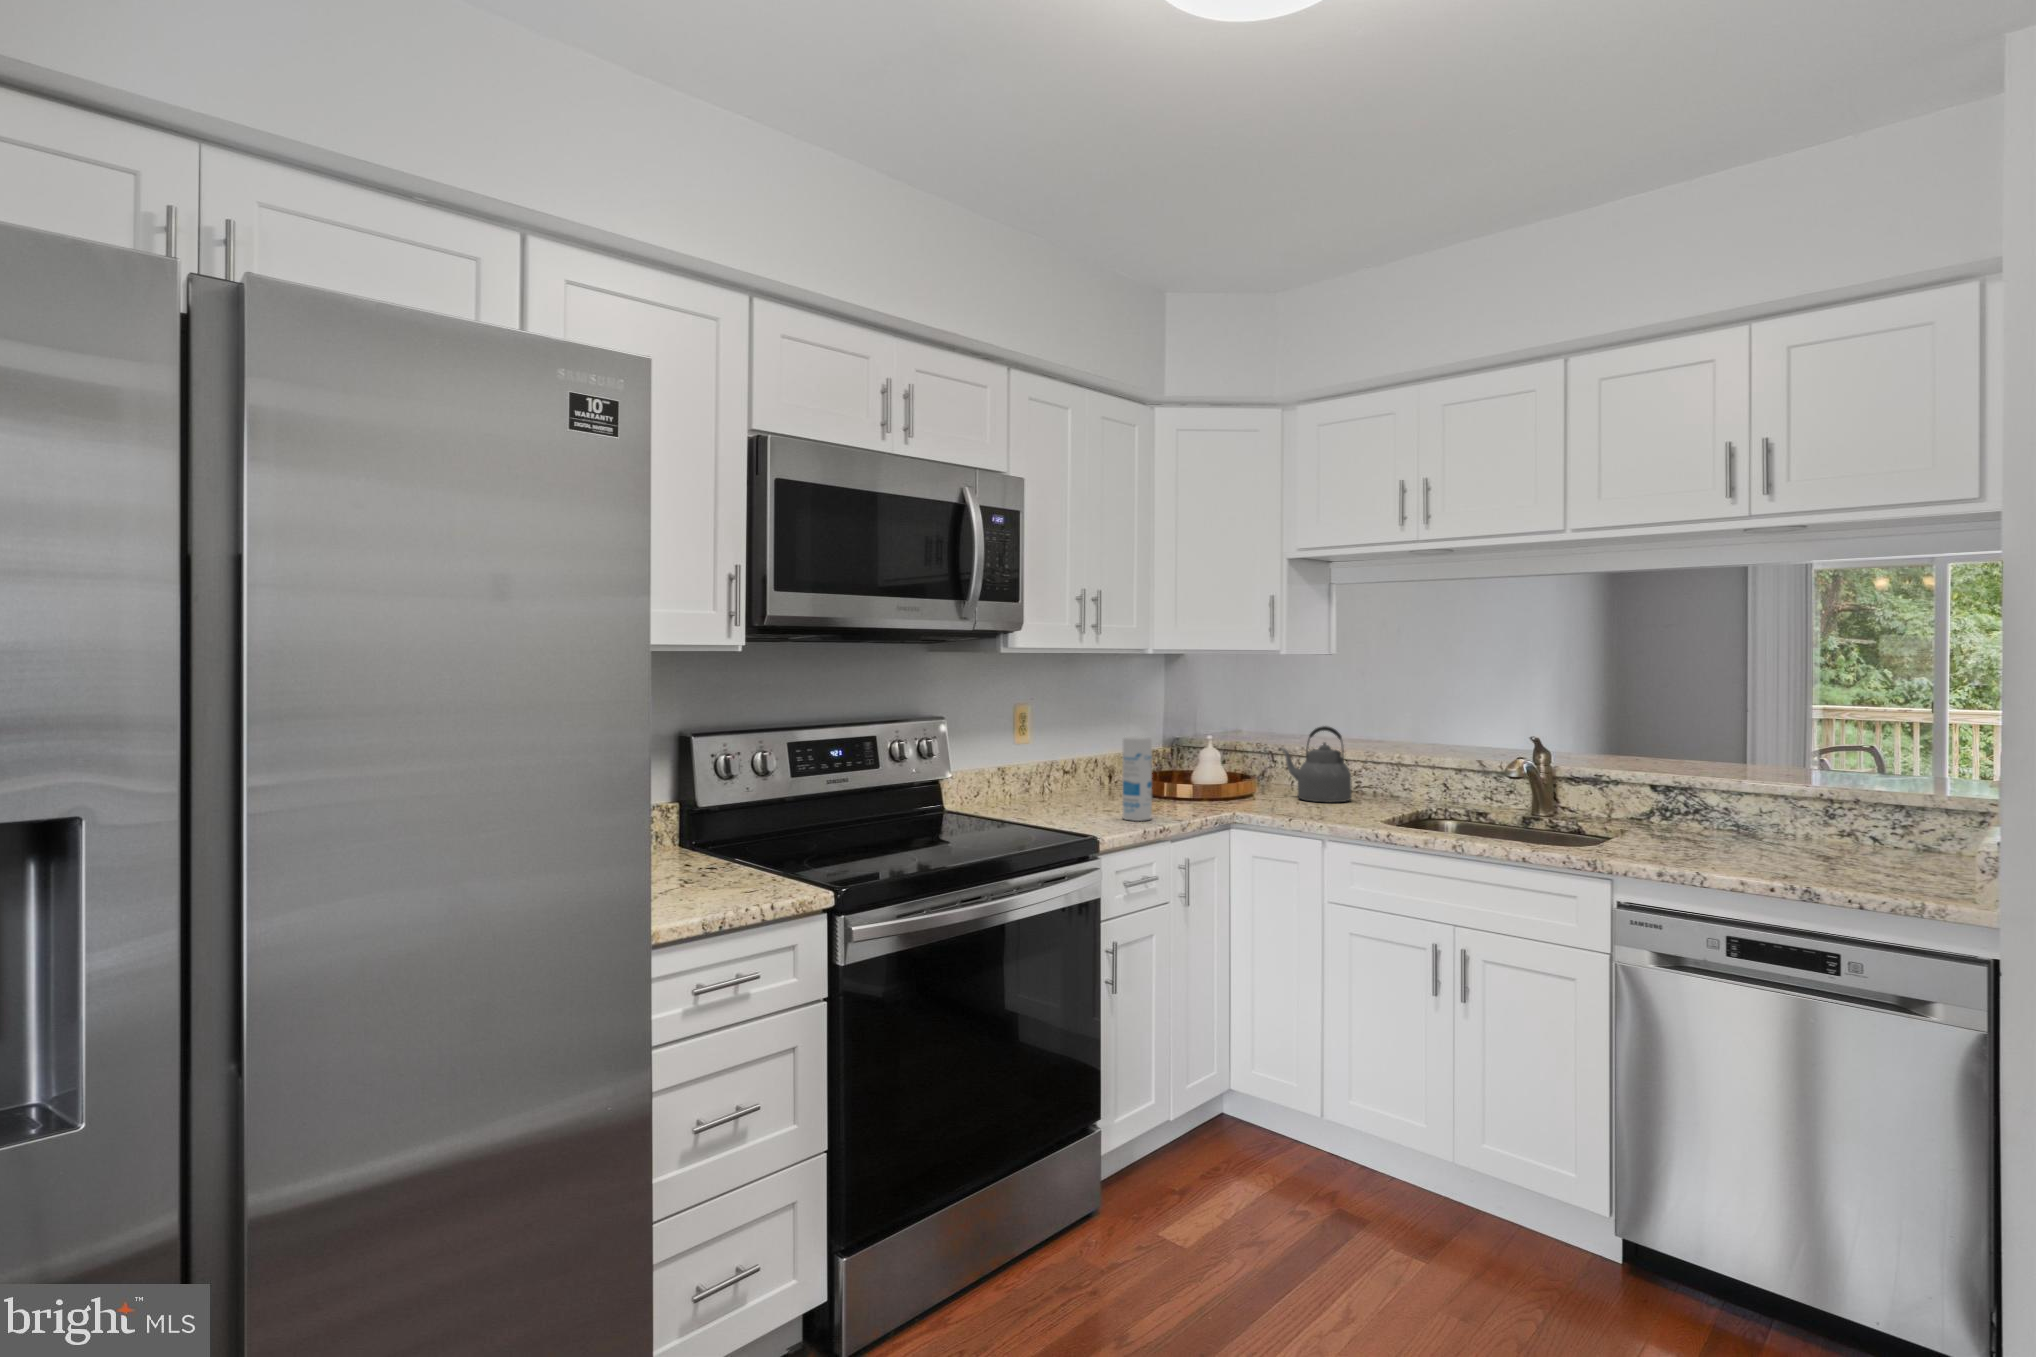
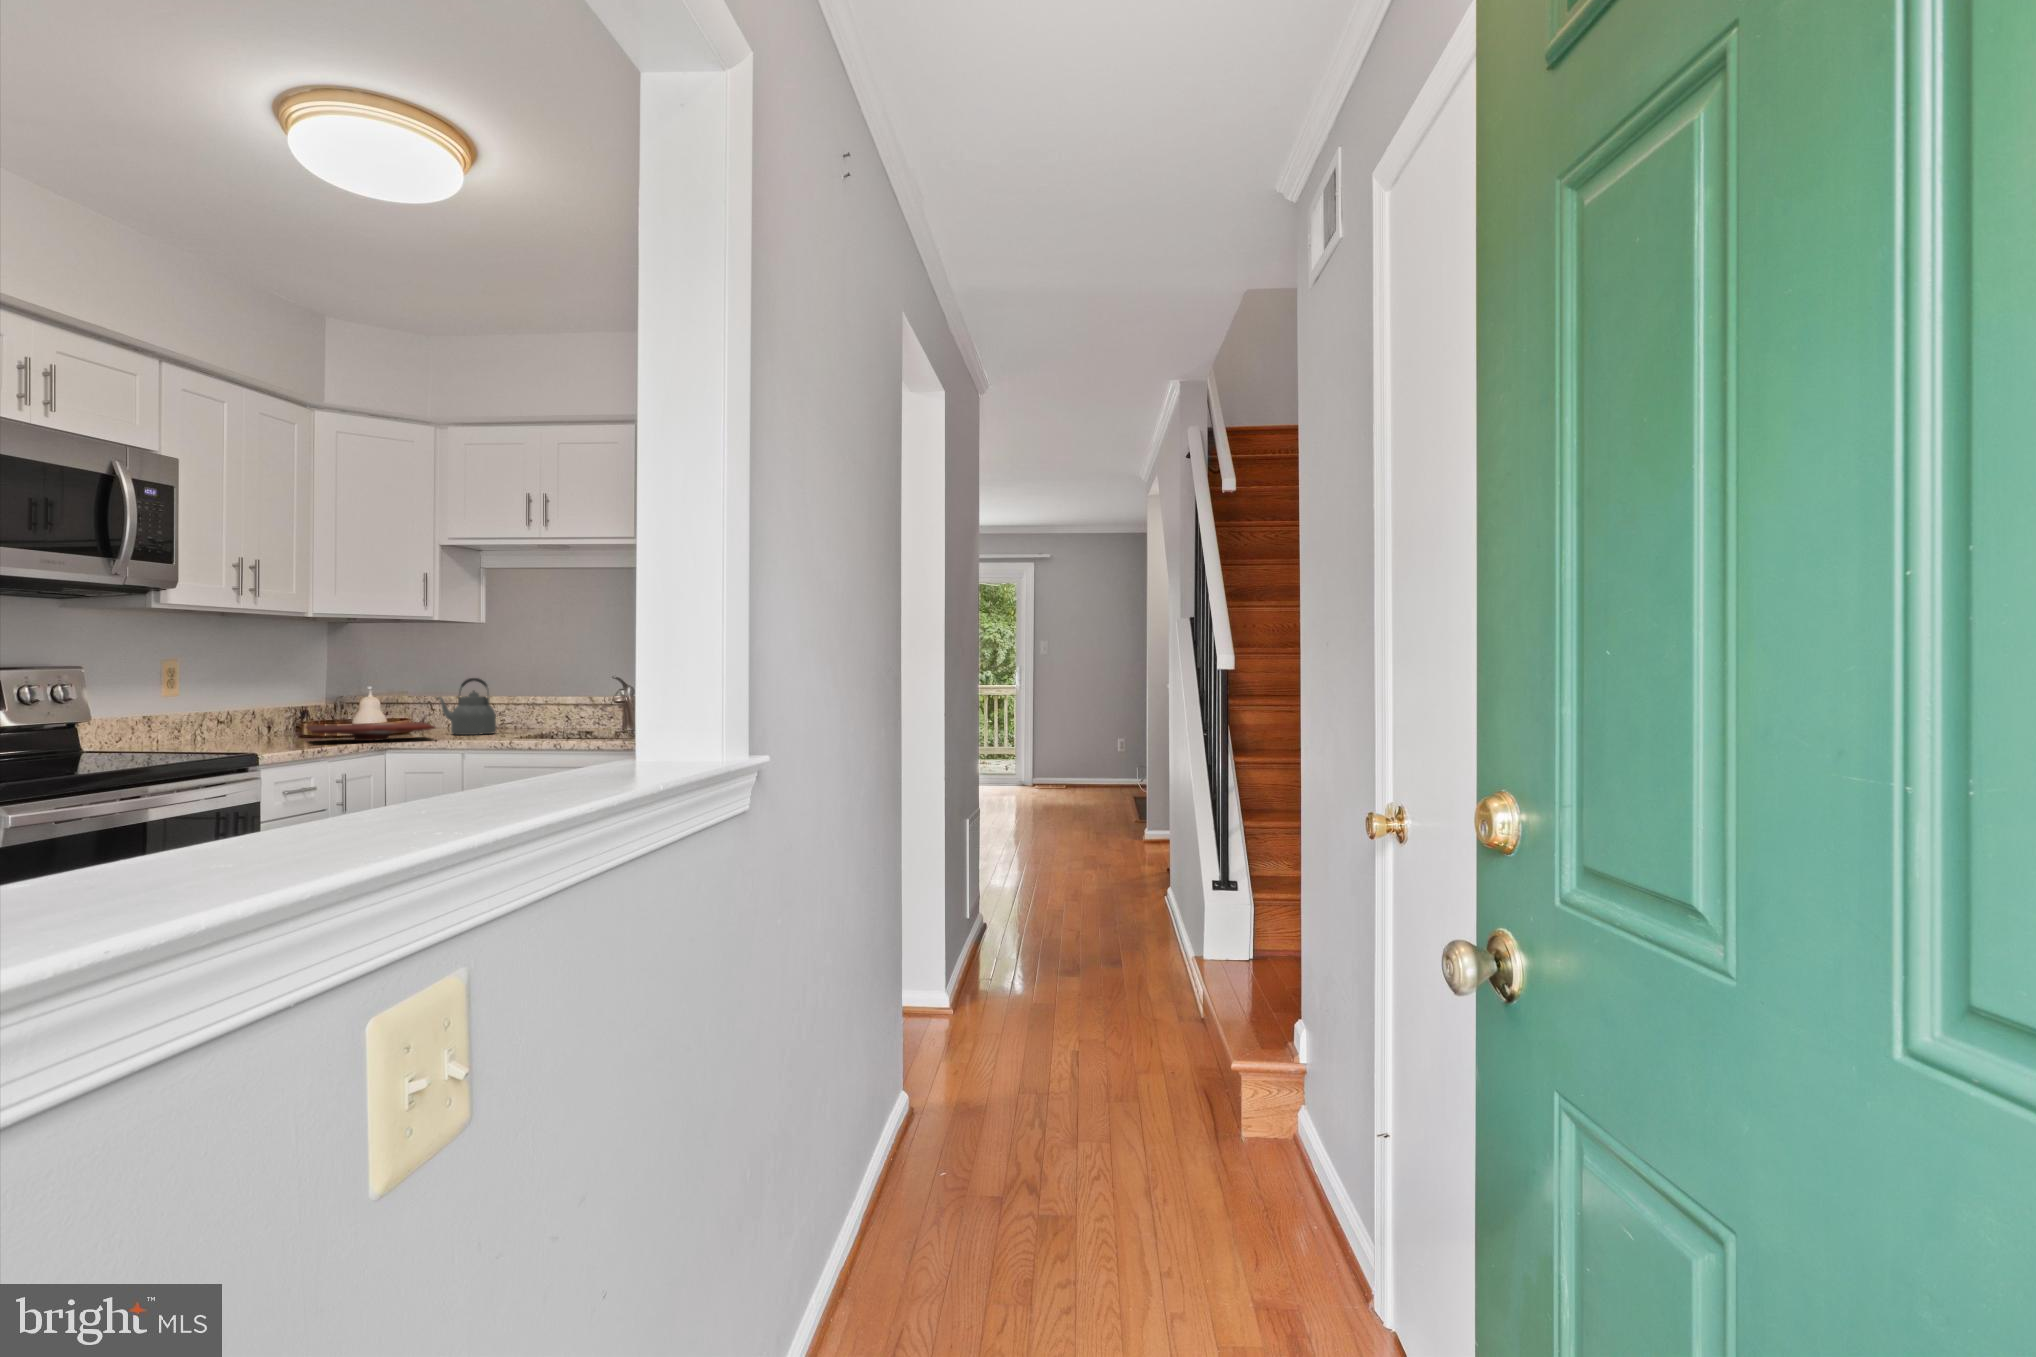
canister: present [1122,736,1152,821] -> none [284,681,313,748]
cutting board: none [1144,782,1285,808] -> present [306,722,435,741]

